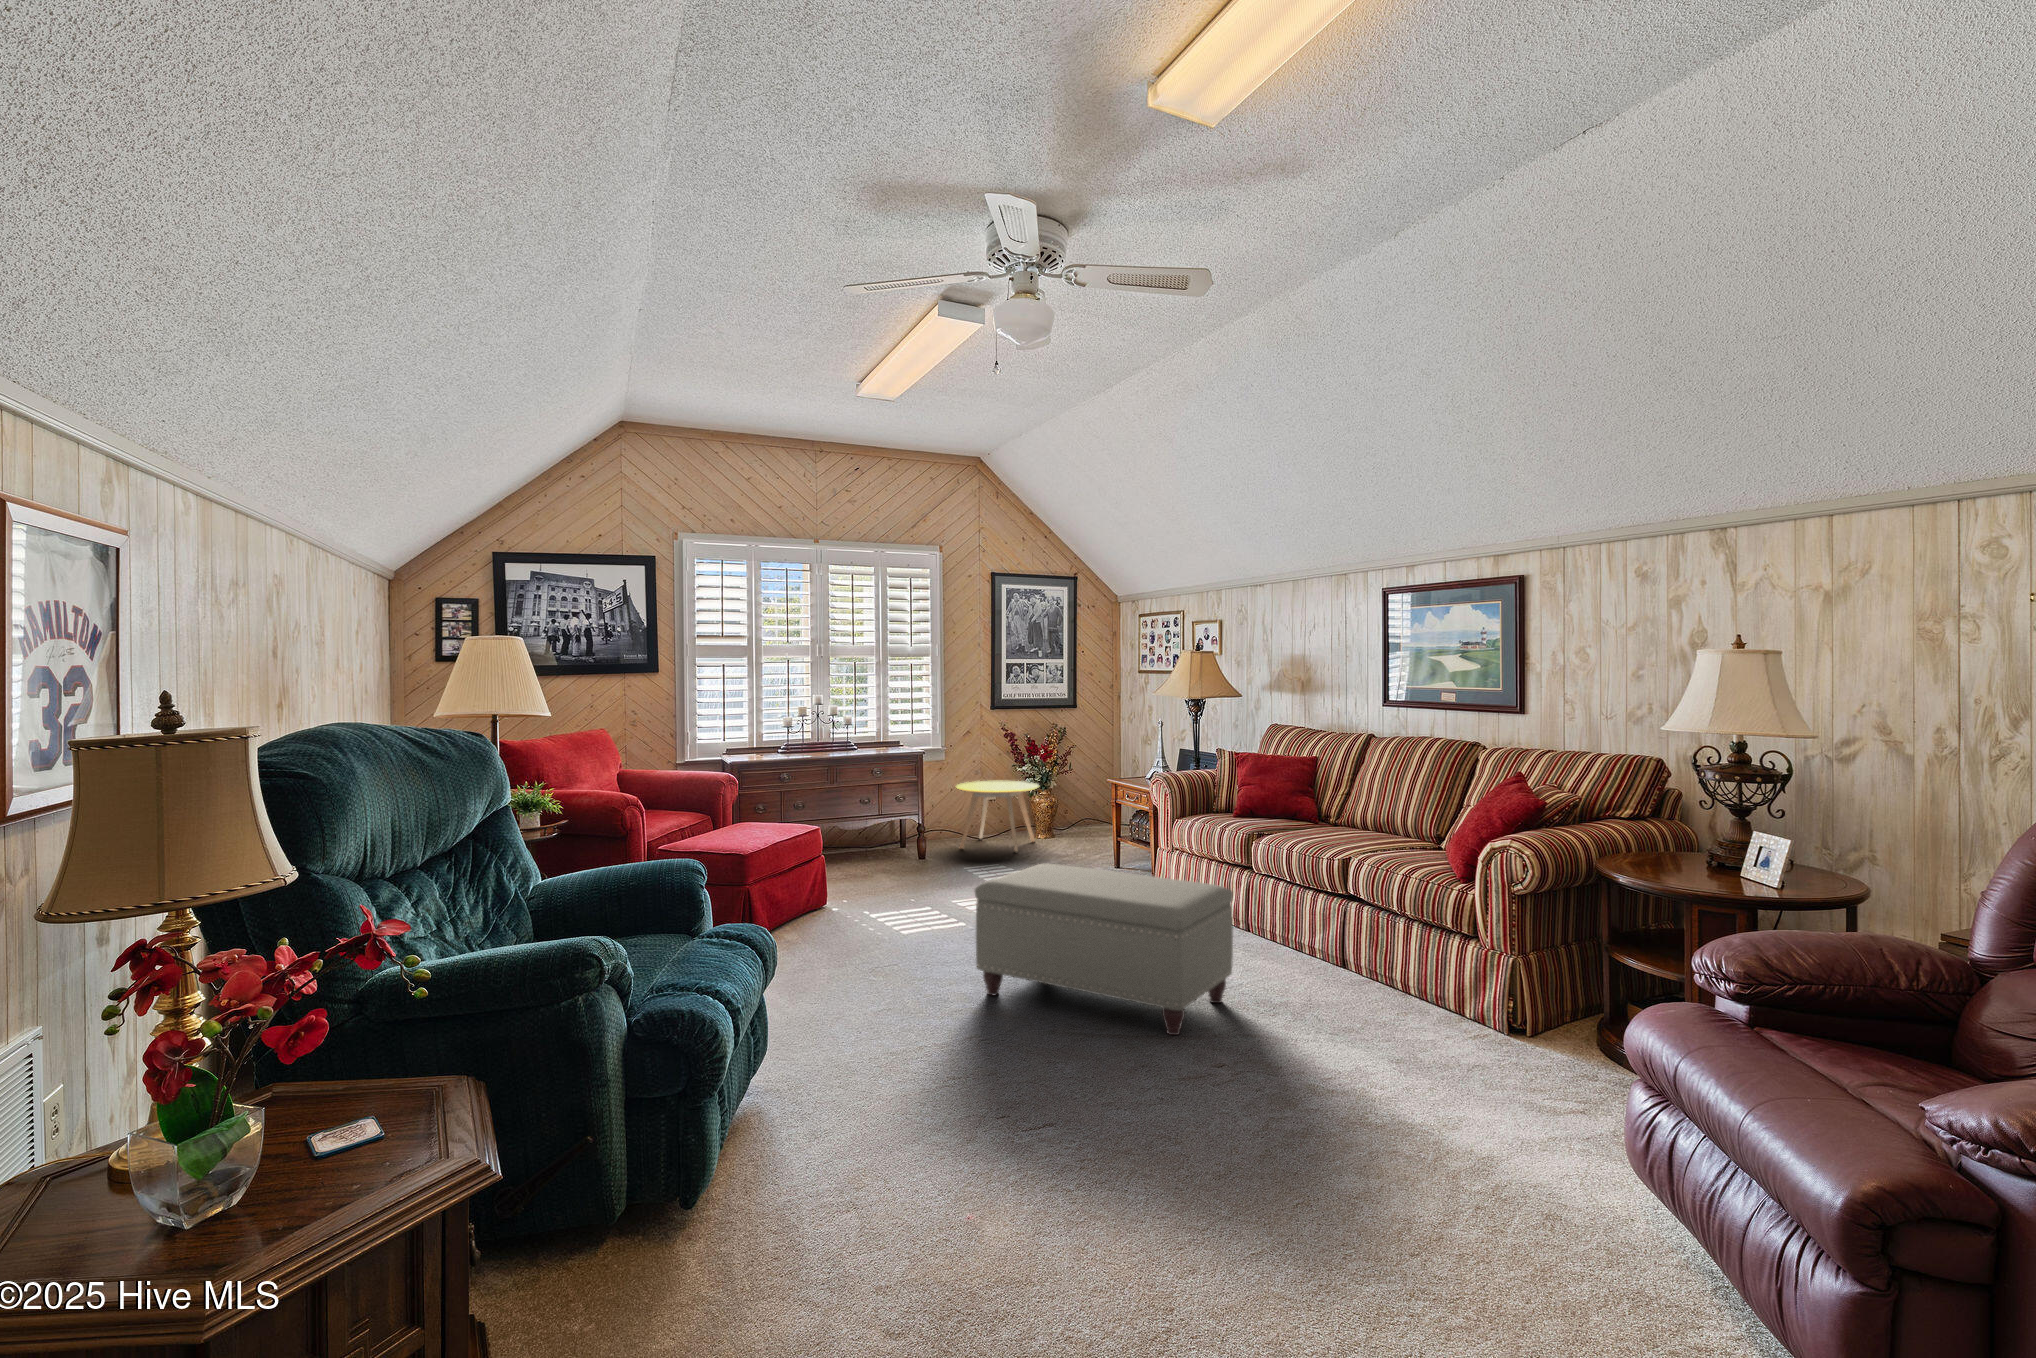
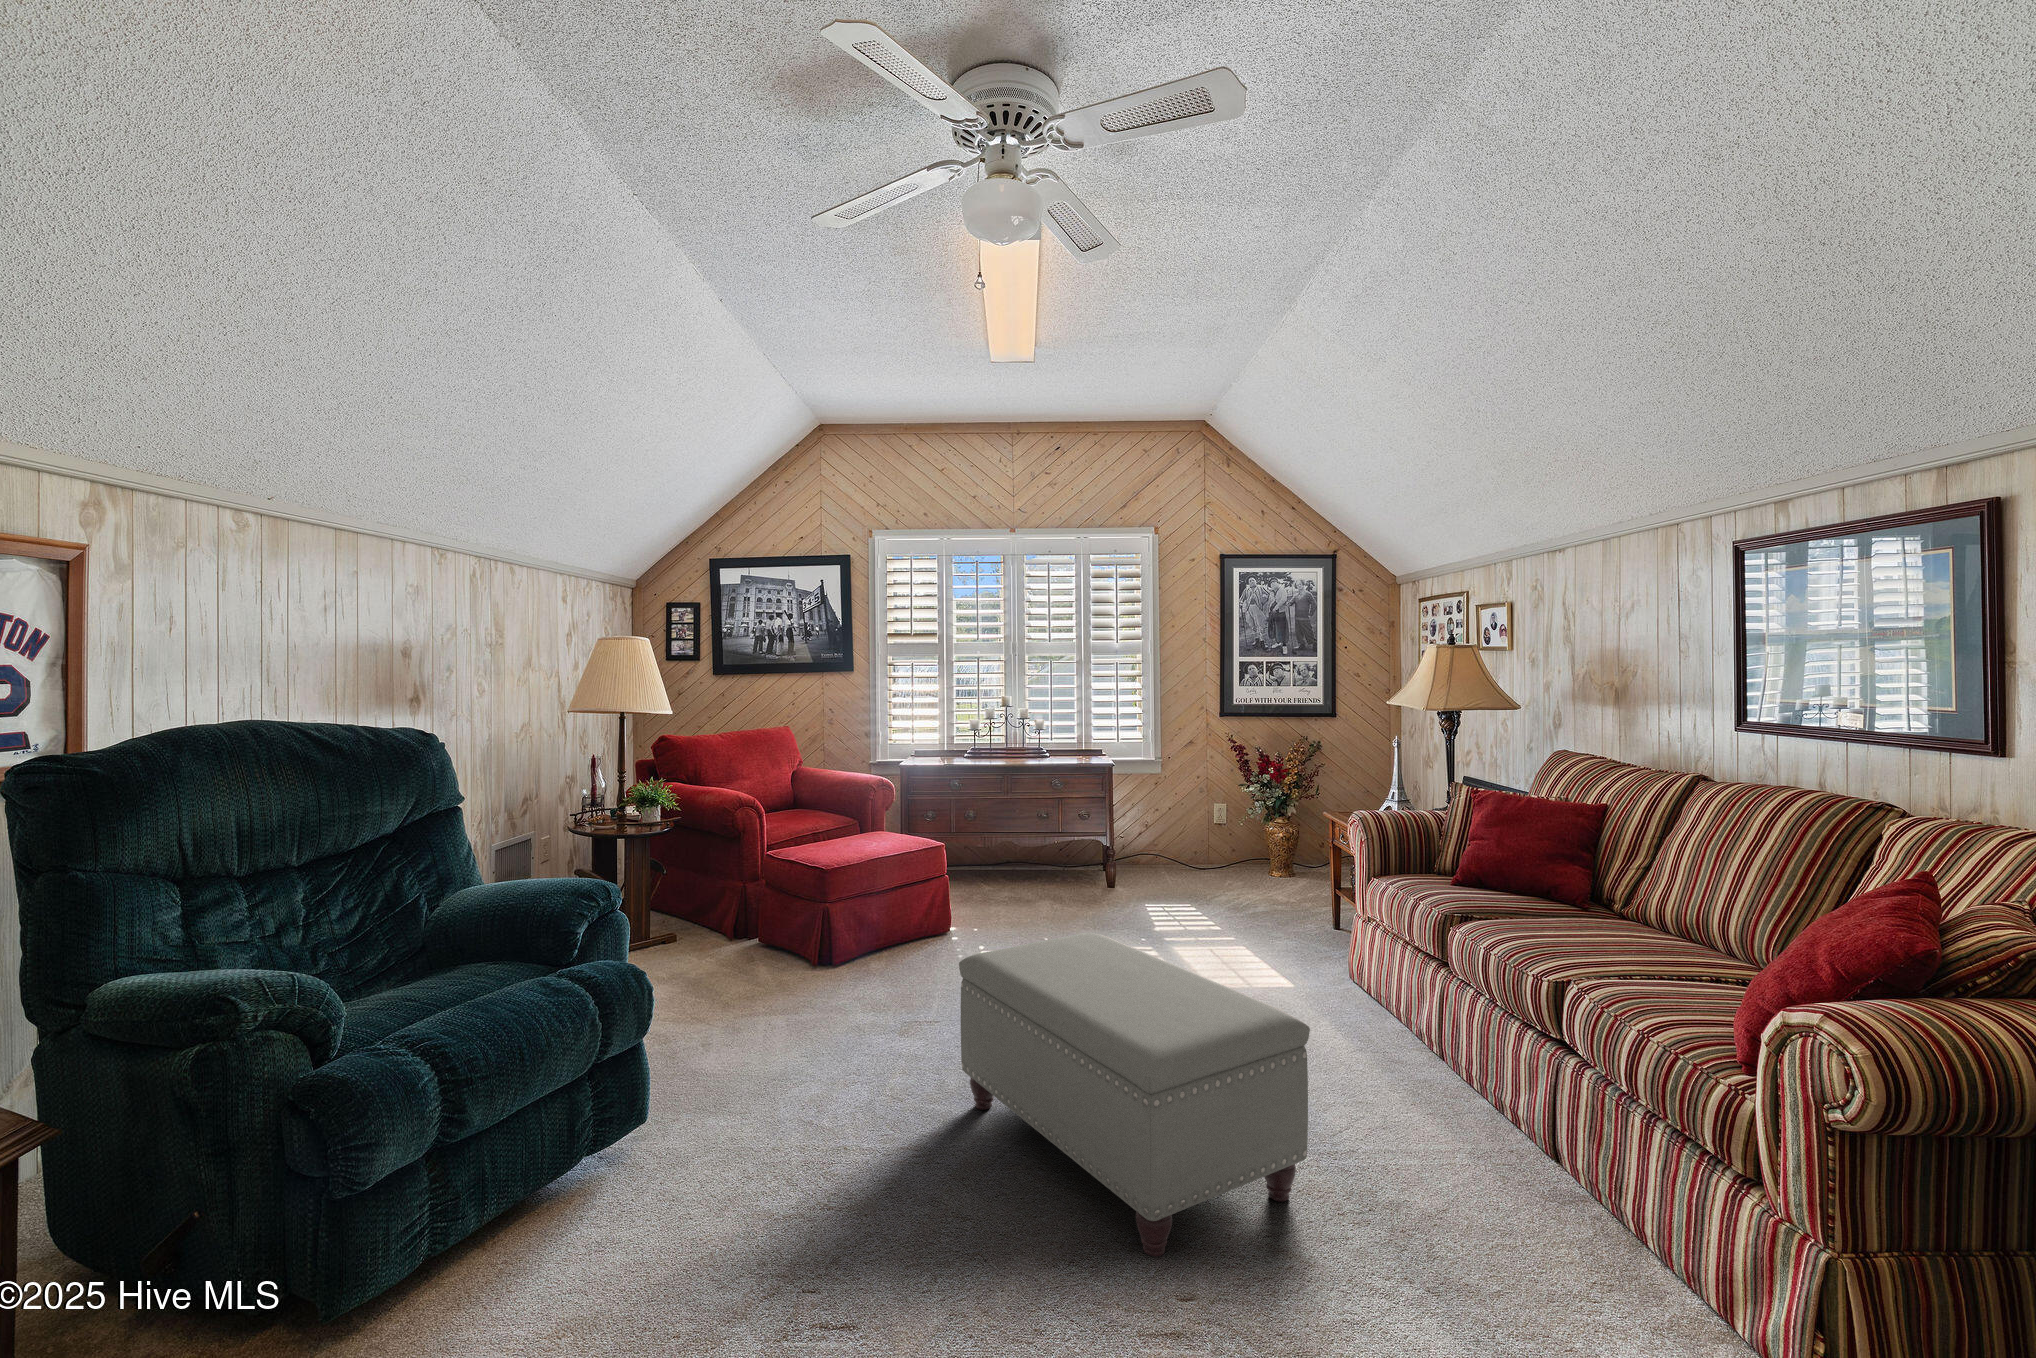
side table: present [956,781,1039,852] -> none [1170,798,1271,887]

